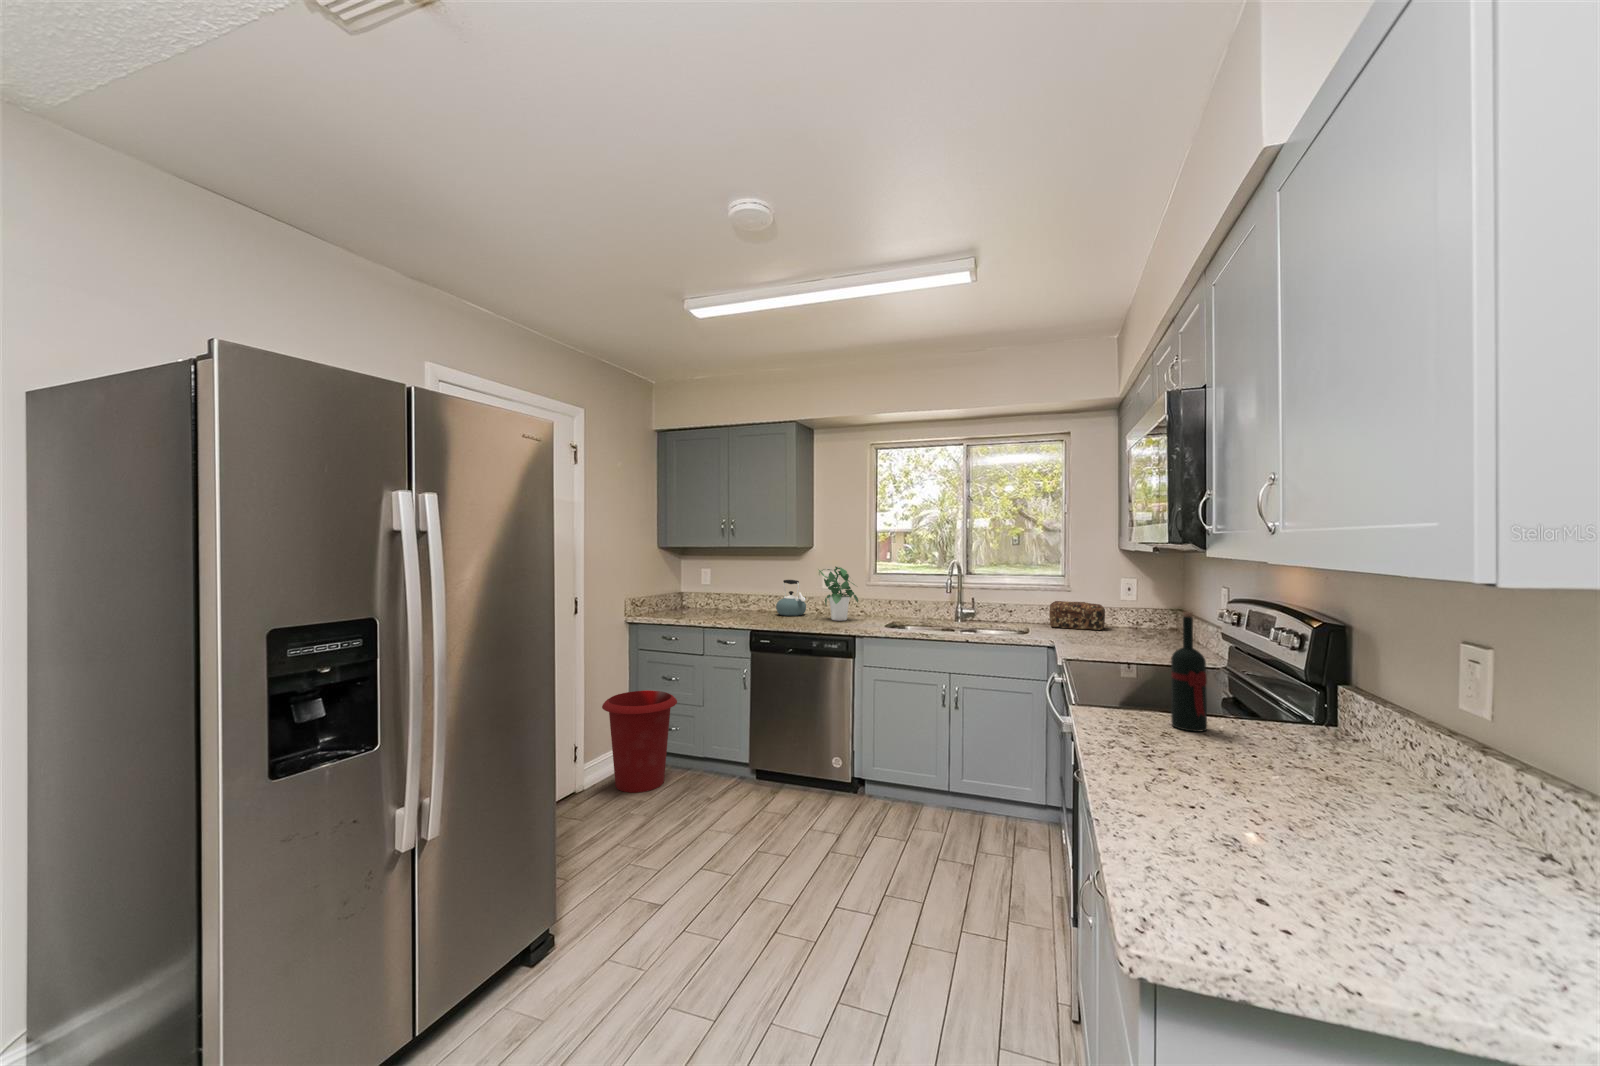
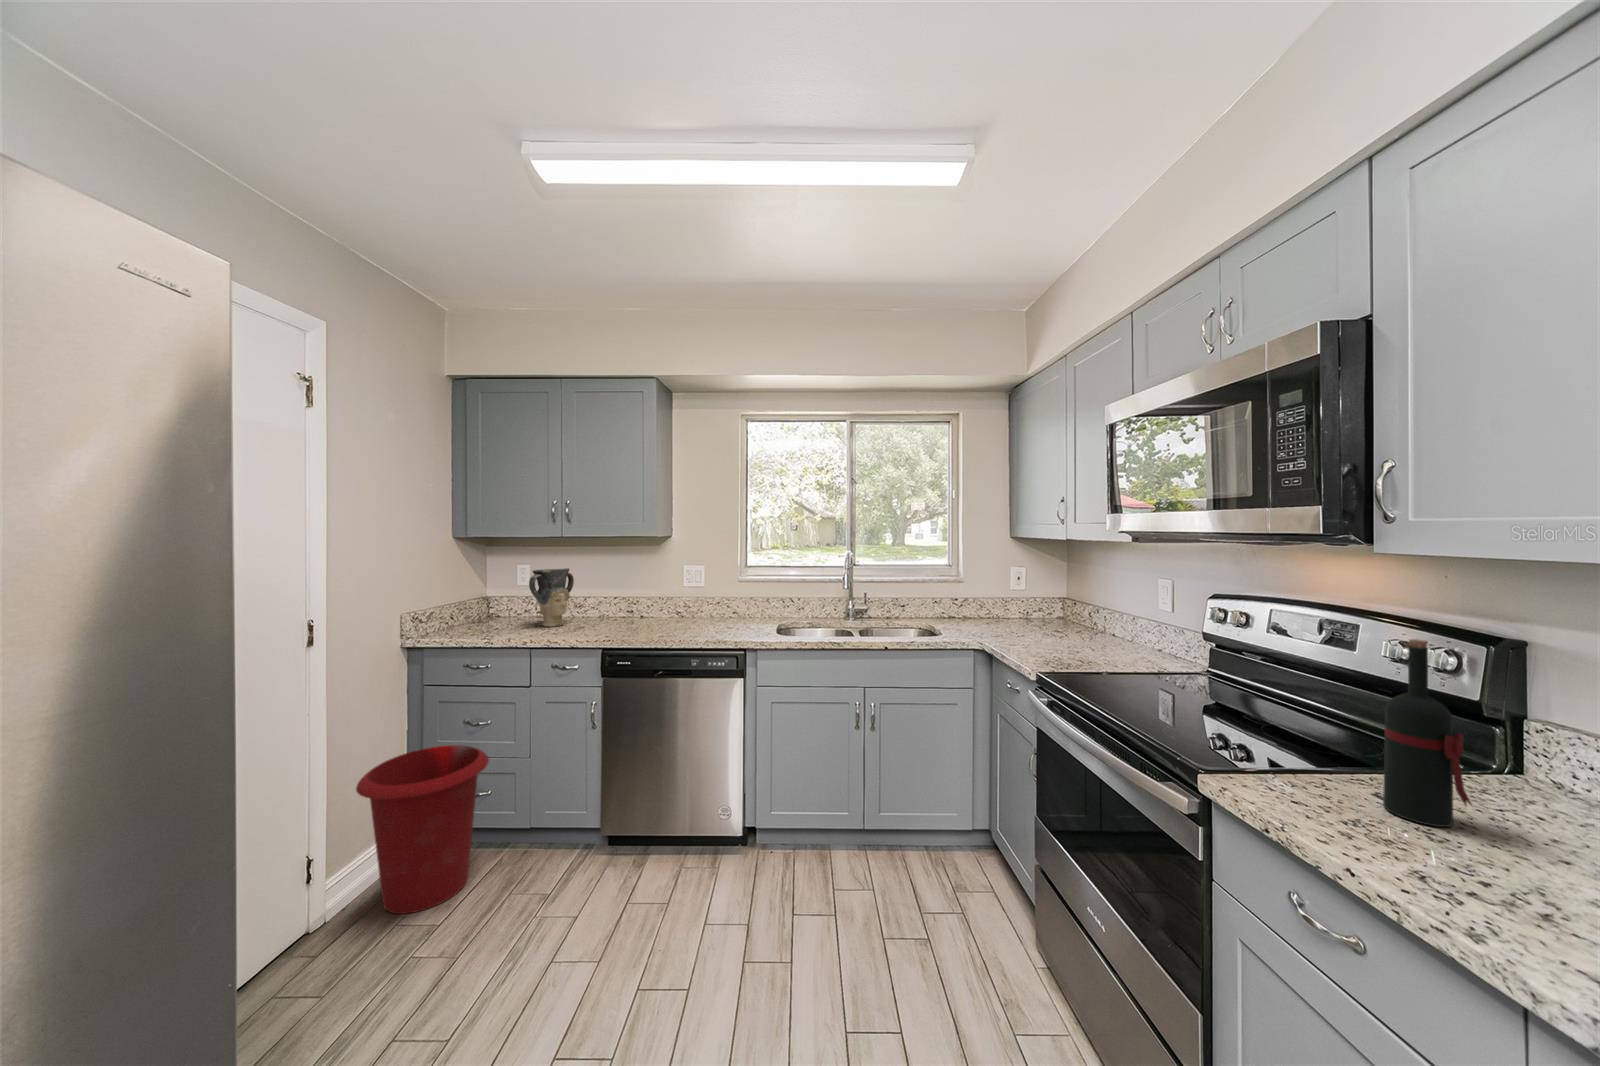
potted plant: present [819,566,858,621] -> none [685,560,736,627]
vase: none [706,572,739,615] -> present [529,568,574,627]
kettle: present [776,580,806,616] -> none [626,577,666,622]
bread loaf: present [1049,601,1105,630] -> none [947,594,1004,623]

